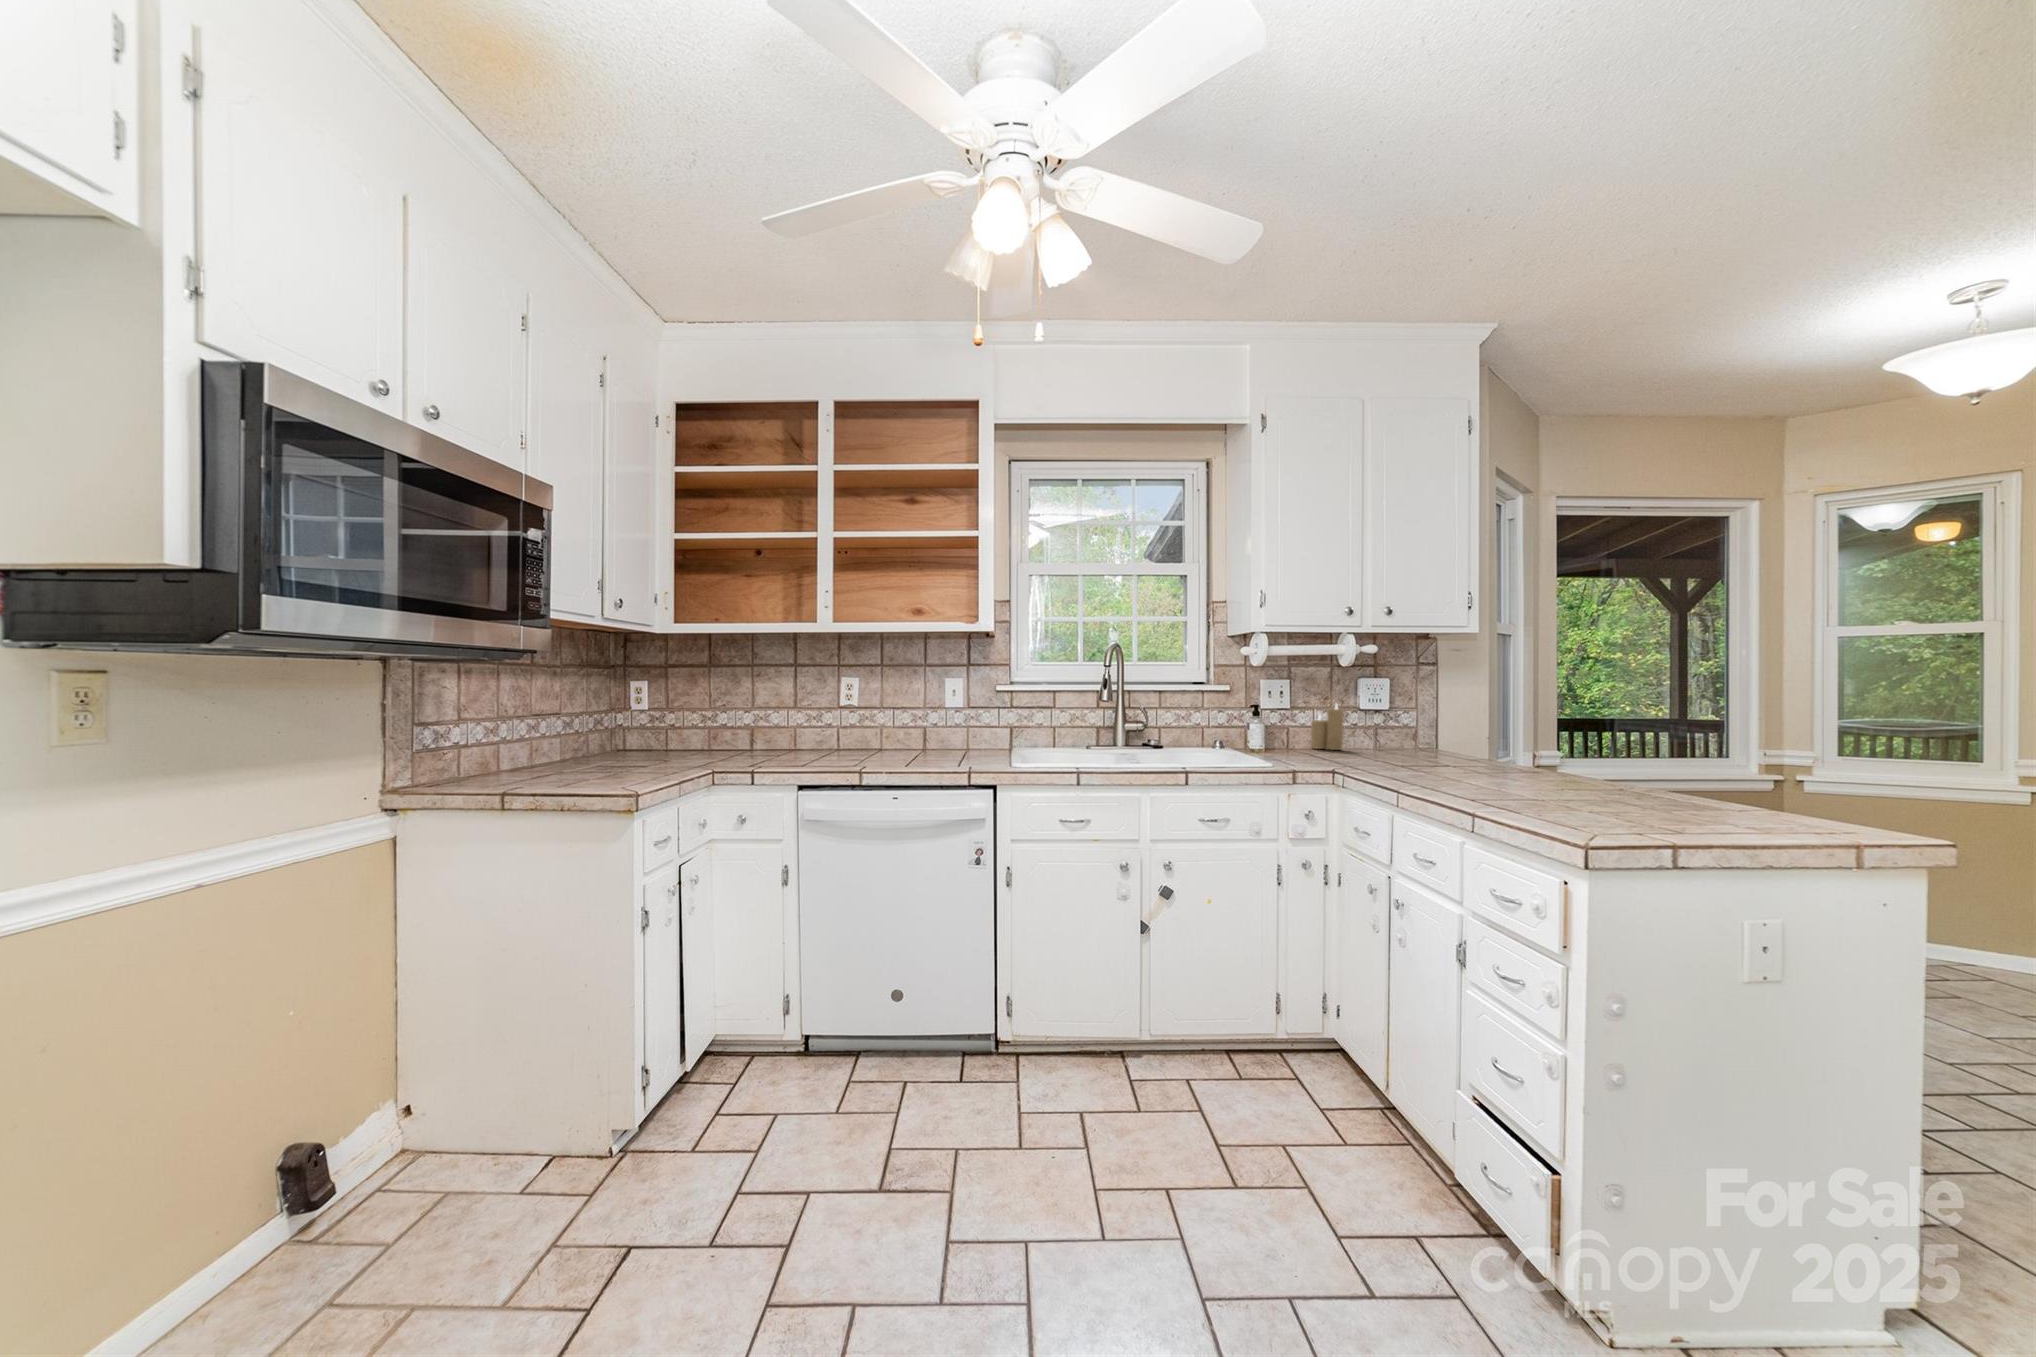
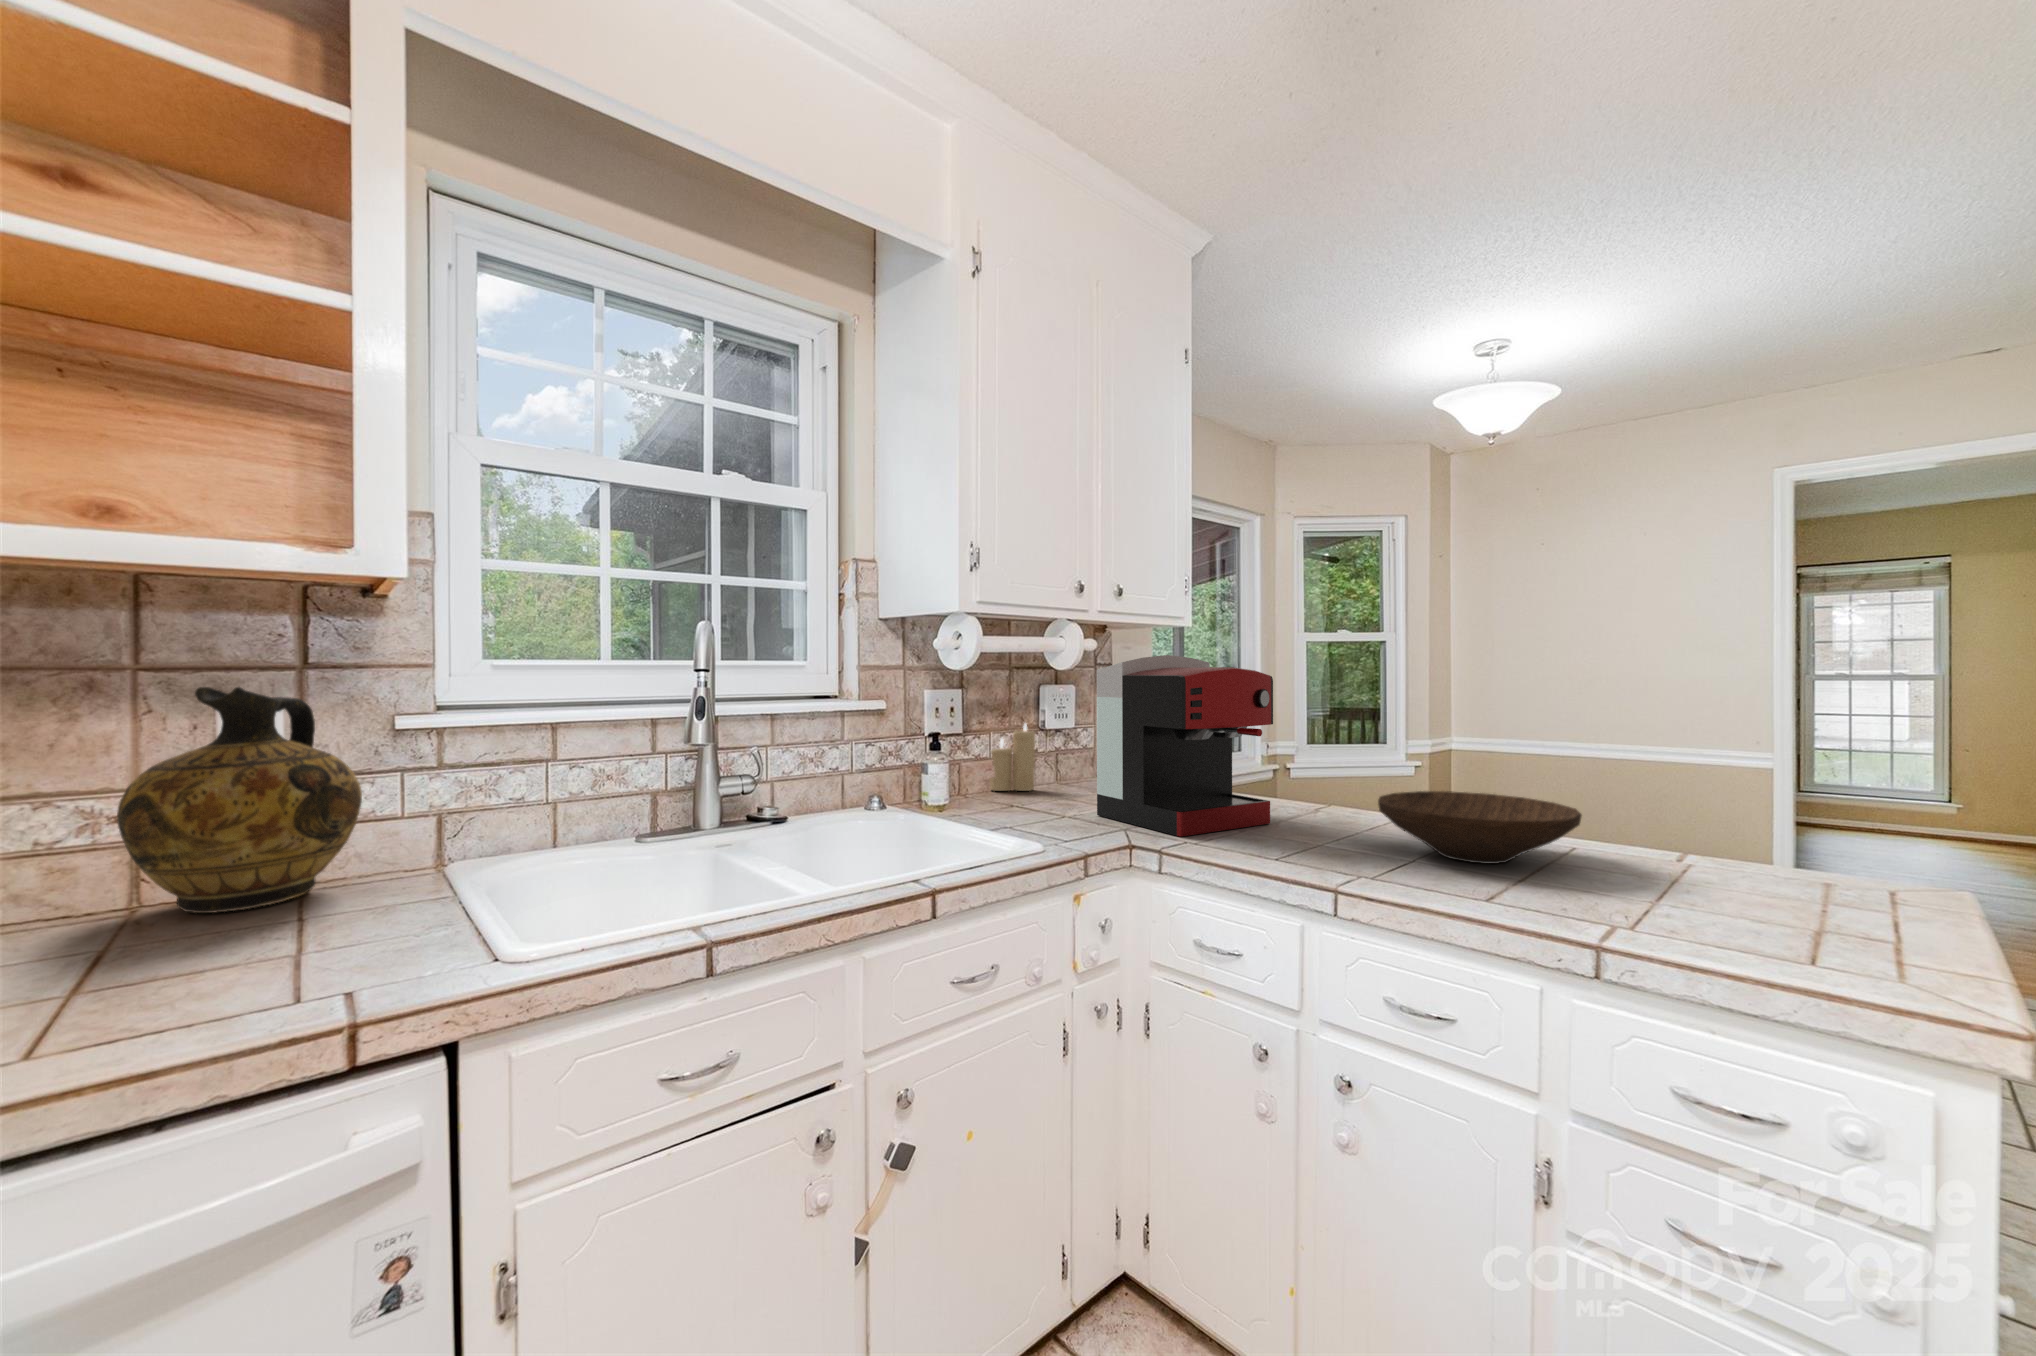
coffee maker: none [1345,656,1453,771] -> present [1097,655,1273,836]
ceramic jug: none [921,671,985,751] -> present [117,687,362,913]
wooden bowl: none [1466,750,1606,792] -> present [1378,791,1582,864]

